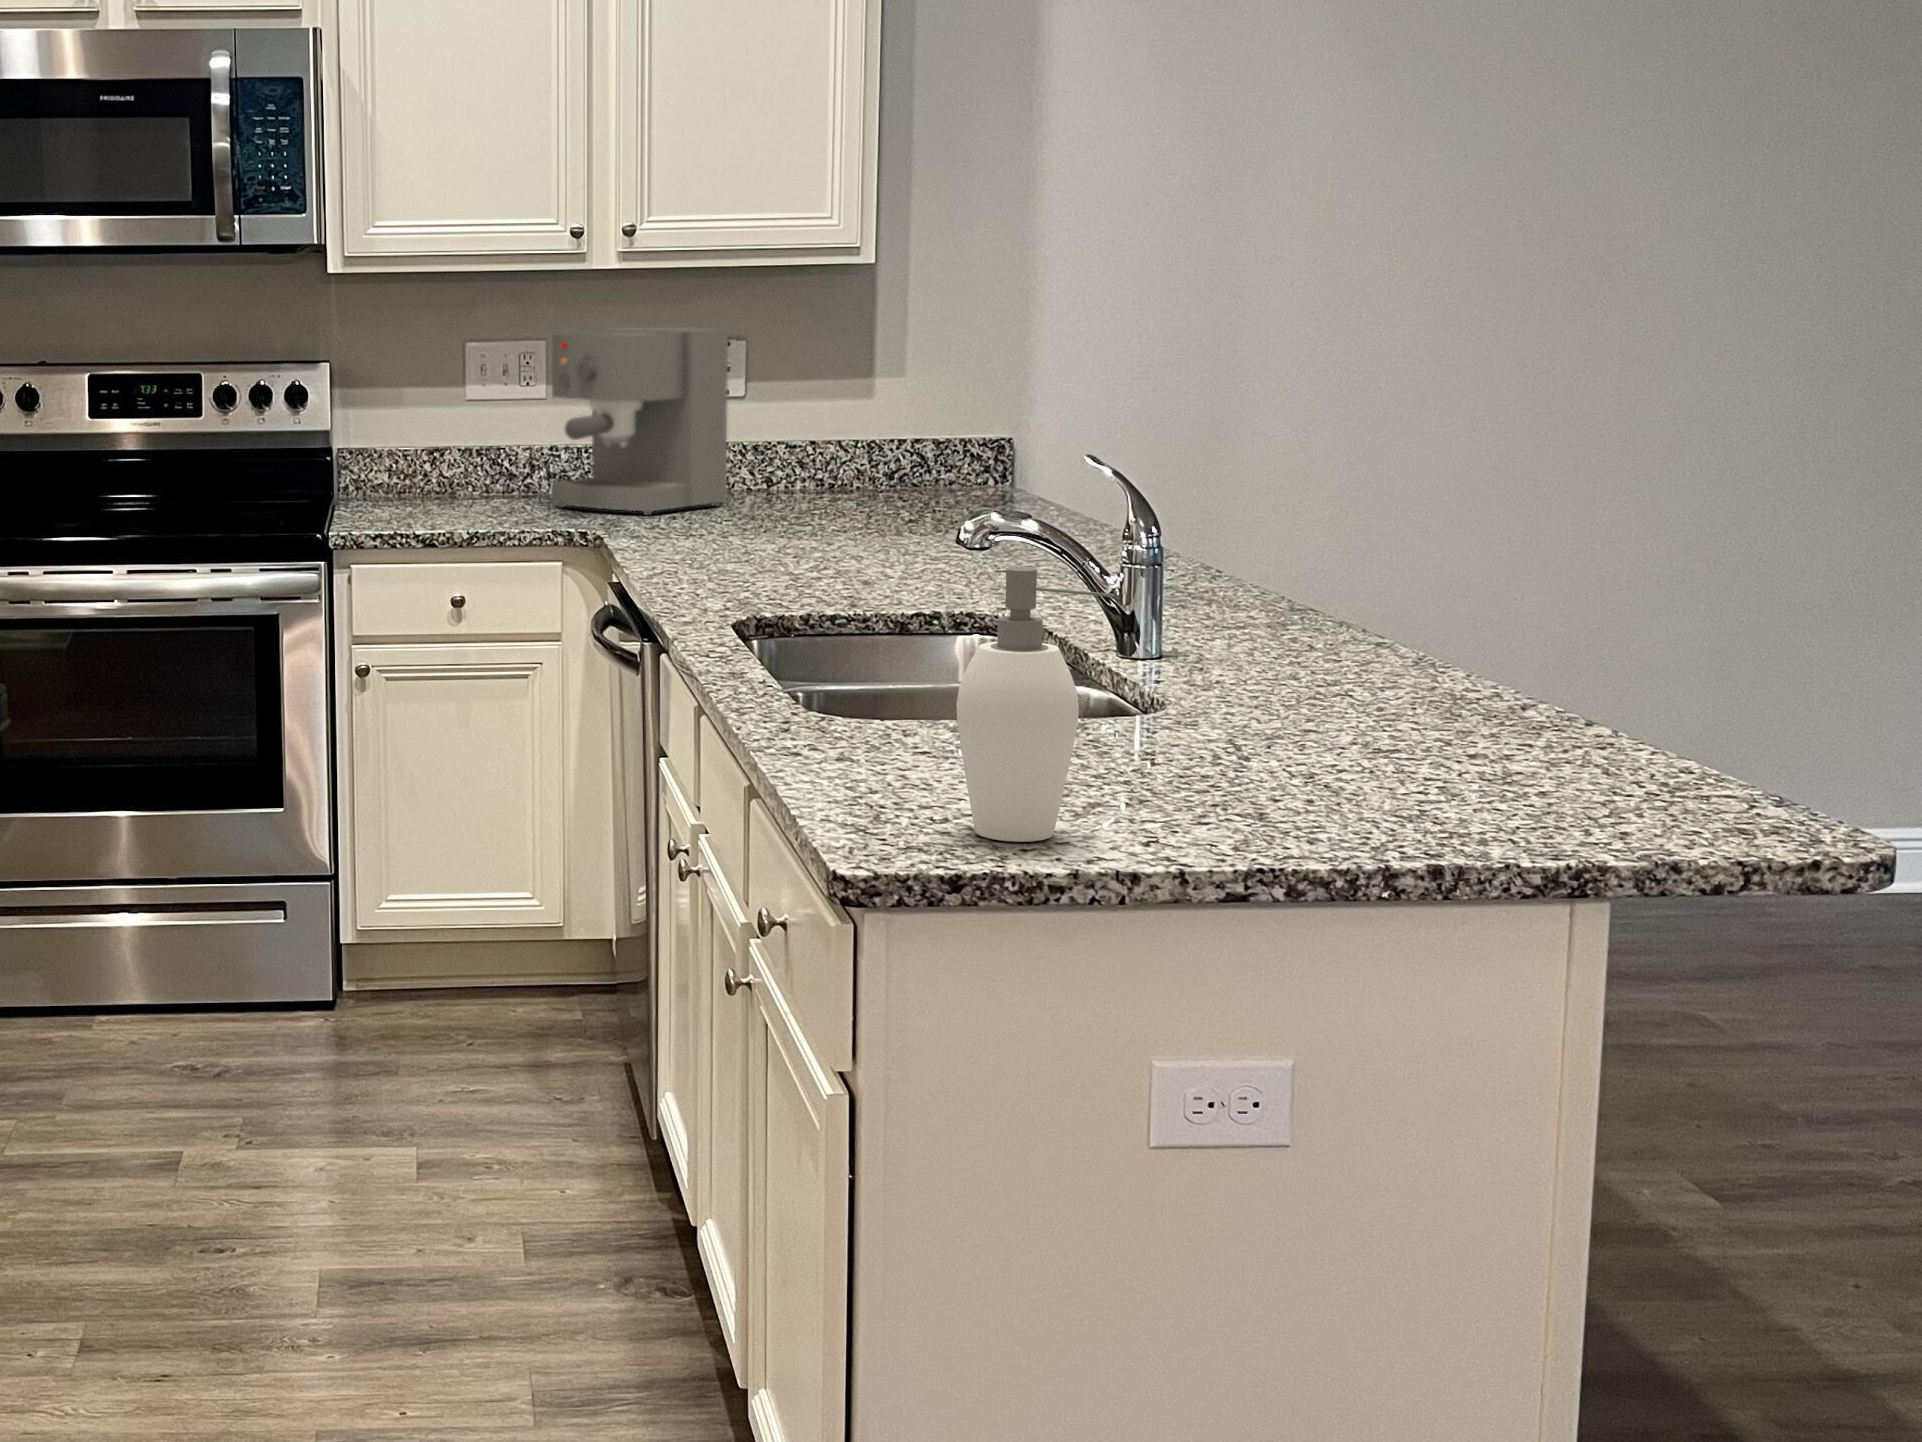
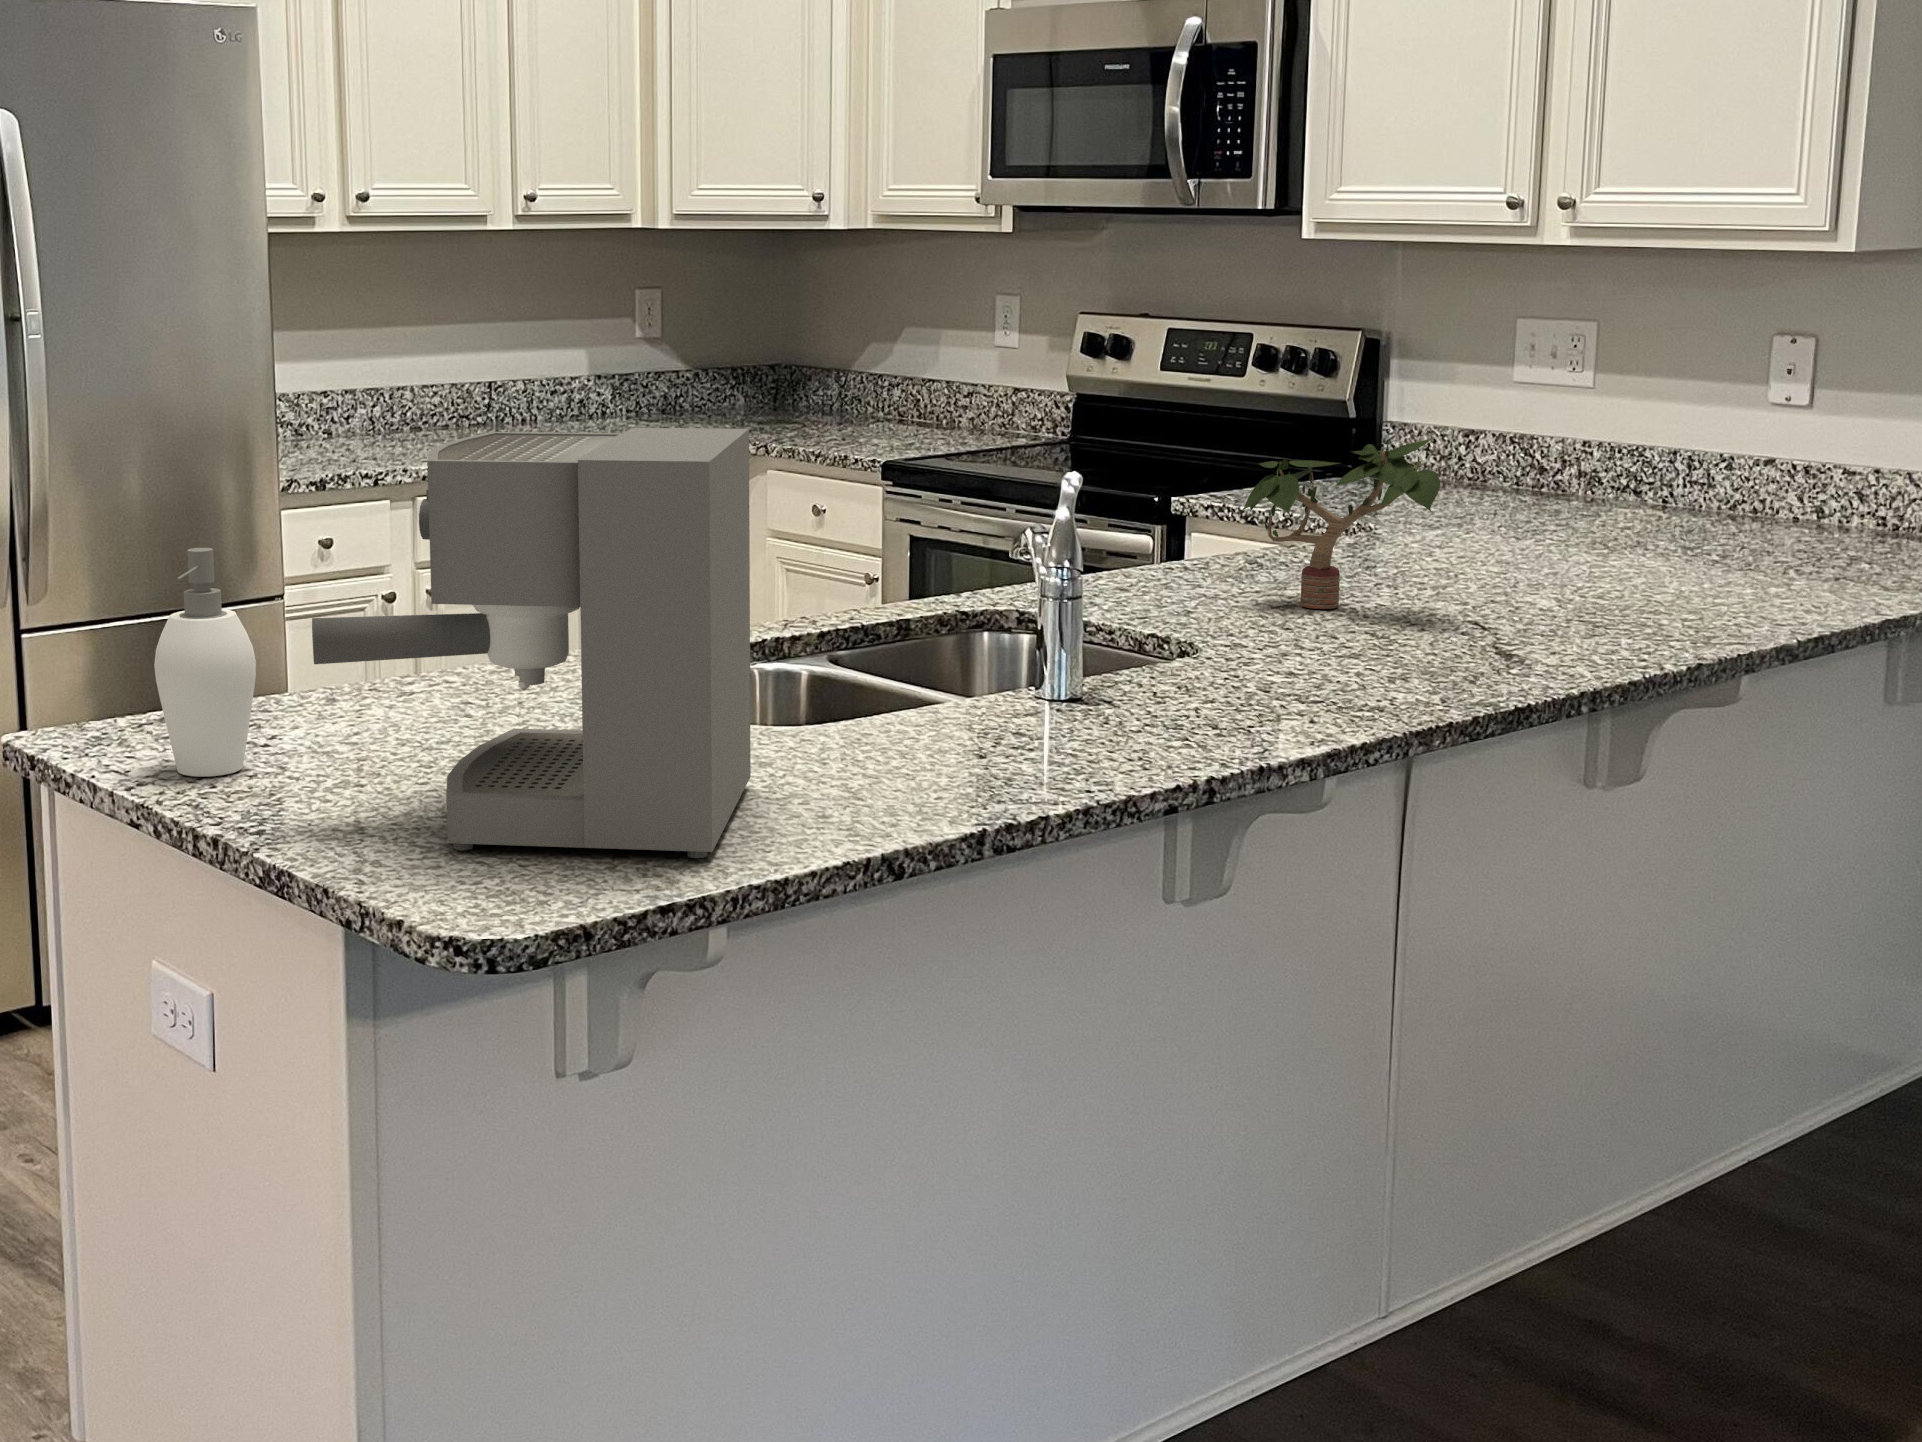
coffee maker: present [552,328,728,515] -> present [312,428,751,858]
potted plant: none [761,409,997,578] -> present [1241,438,1443,609]

